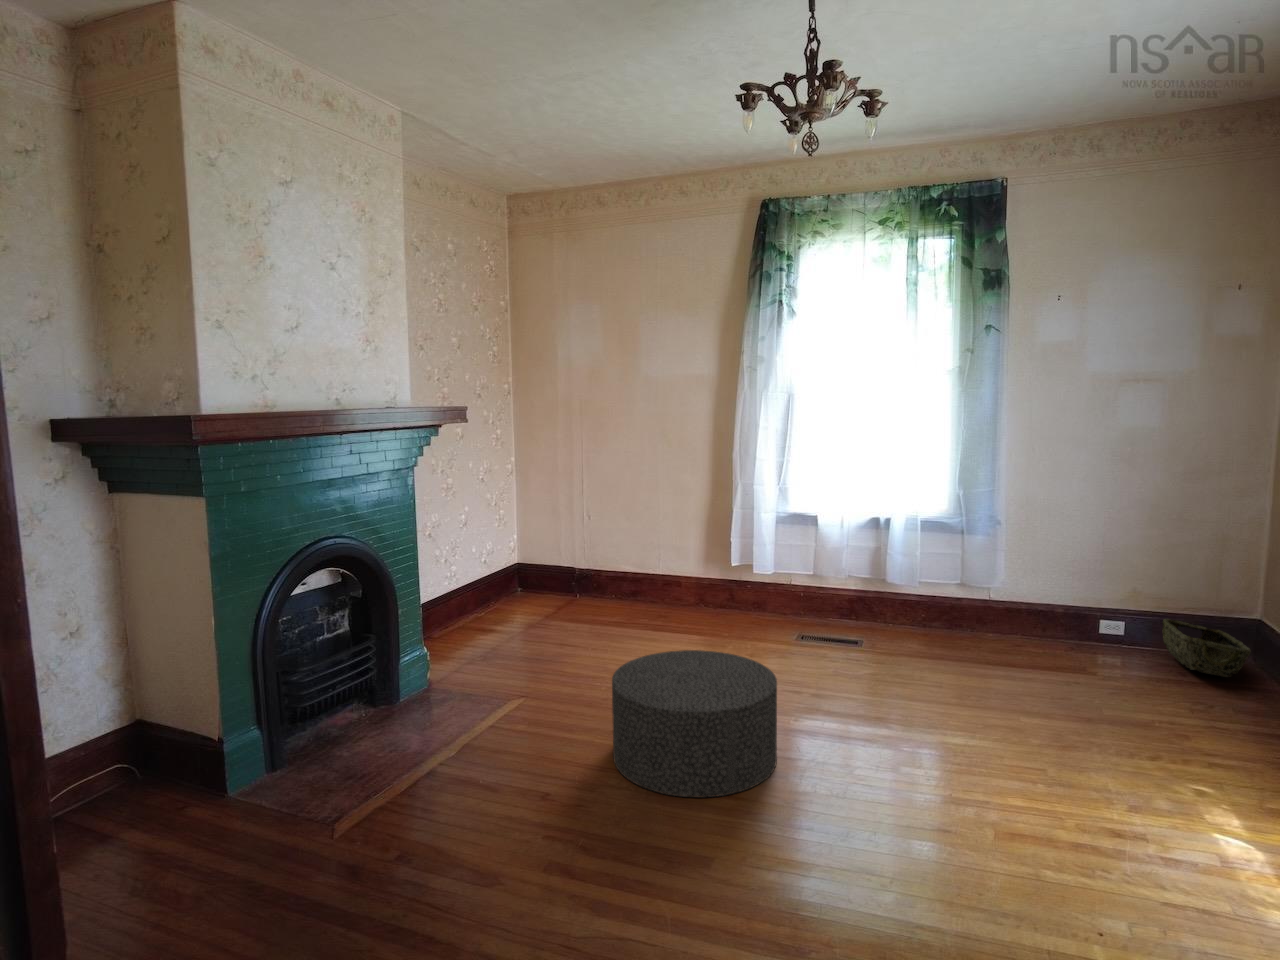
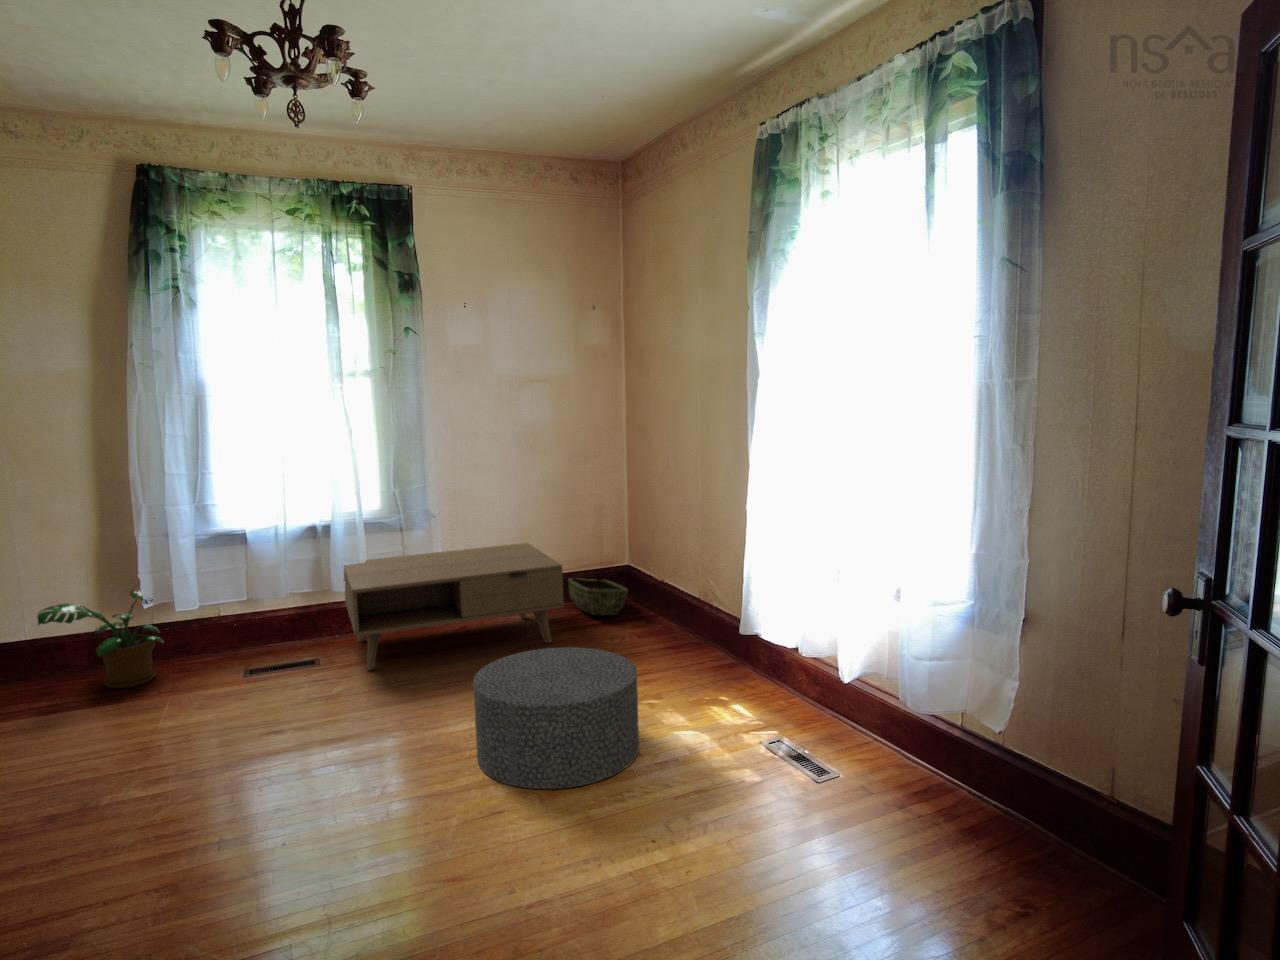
potted plant: none [658,550,744,627] -> present [37,589,164,688]
coffee table: none [891,555,1145,688] -> present [344,543,564,670]
ottoman: present [612,650,777,797] -> present [473,647,639,789]

